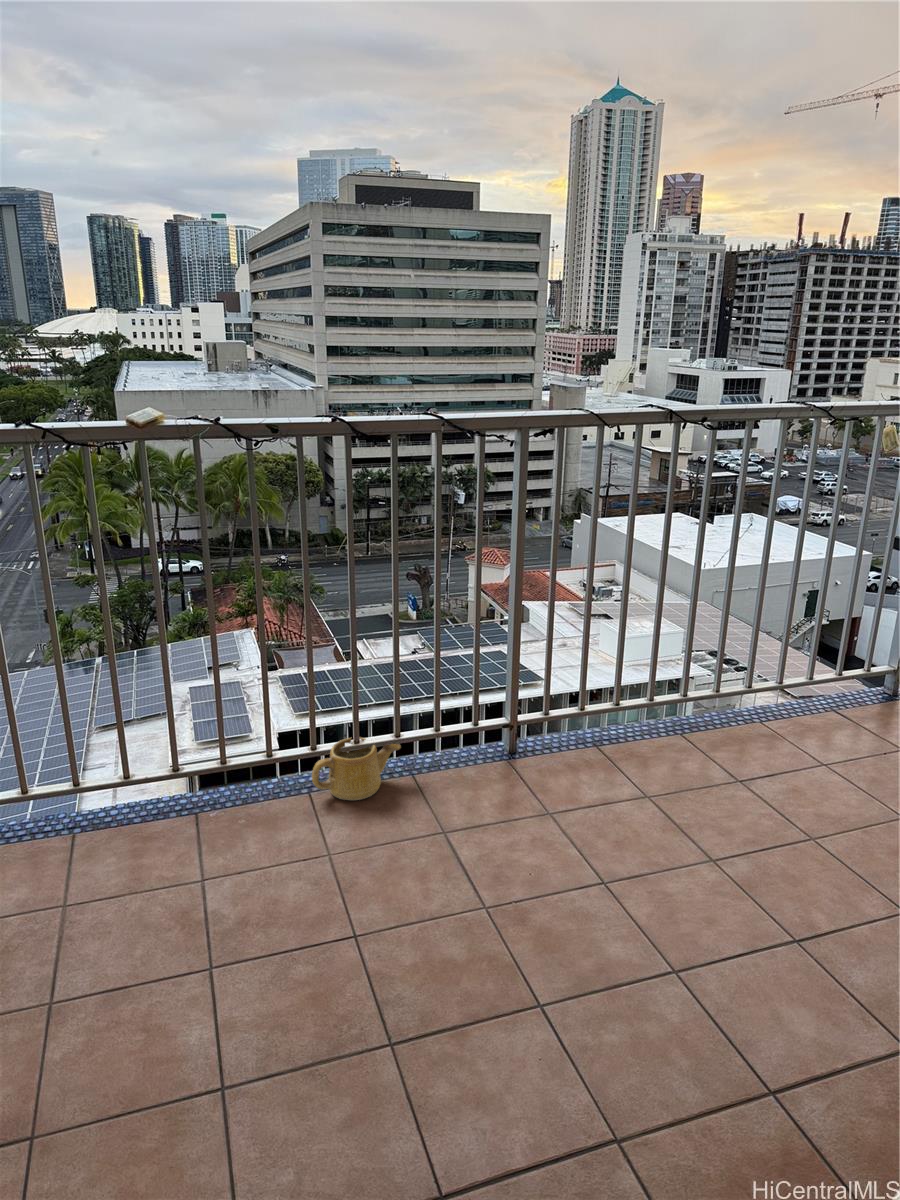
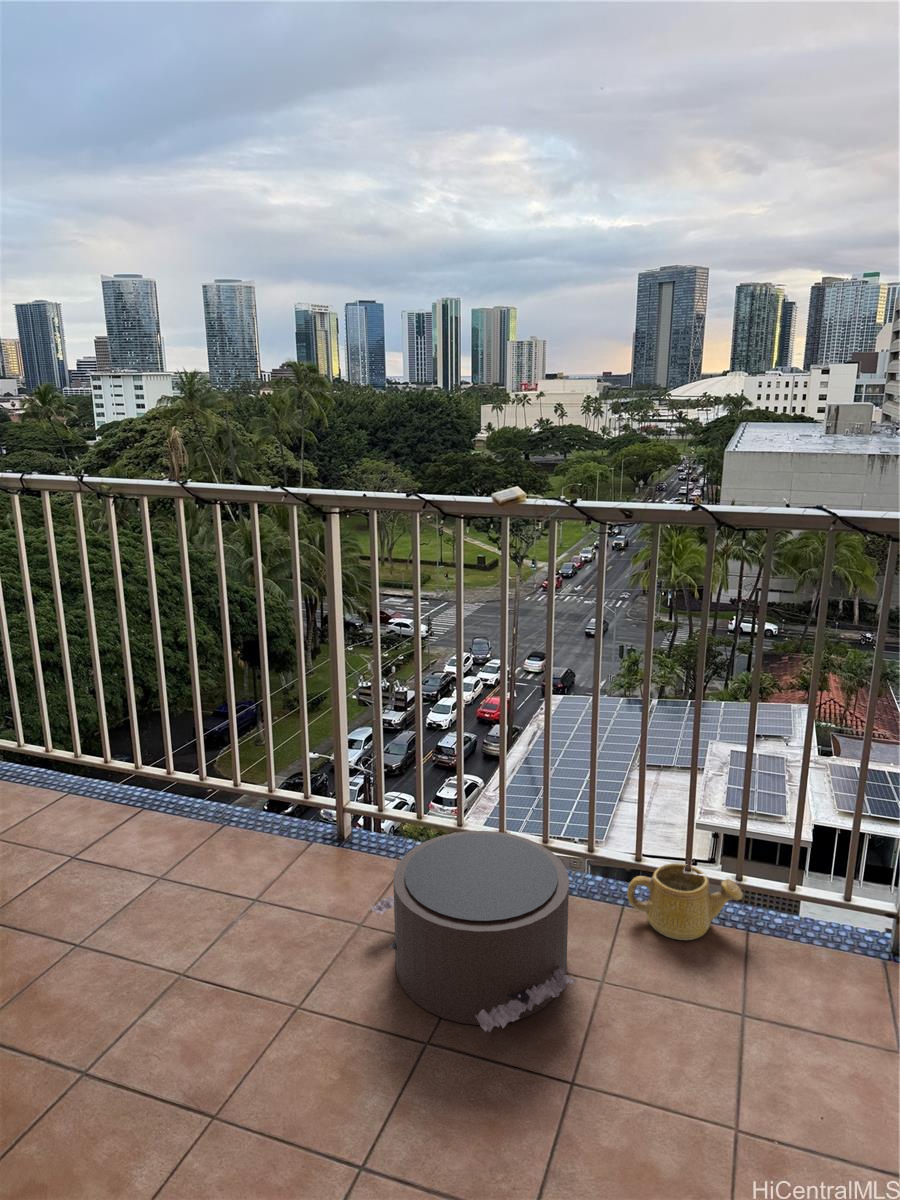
pouf: none [76,761,322,949] -> present [371,831,576,1032]

